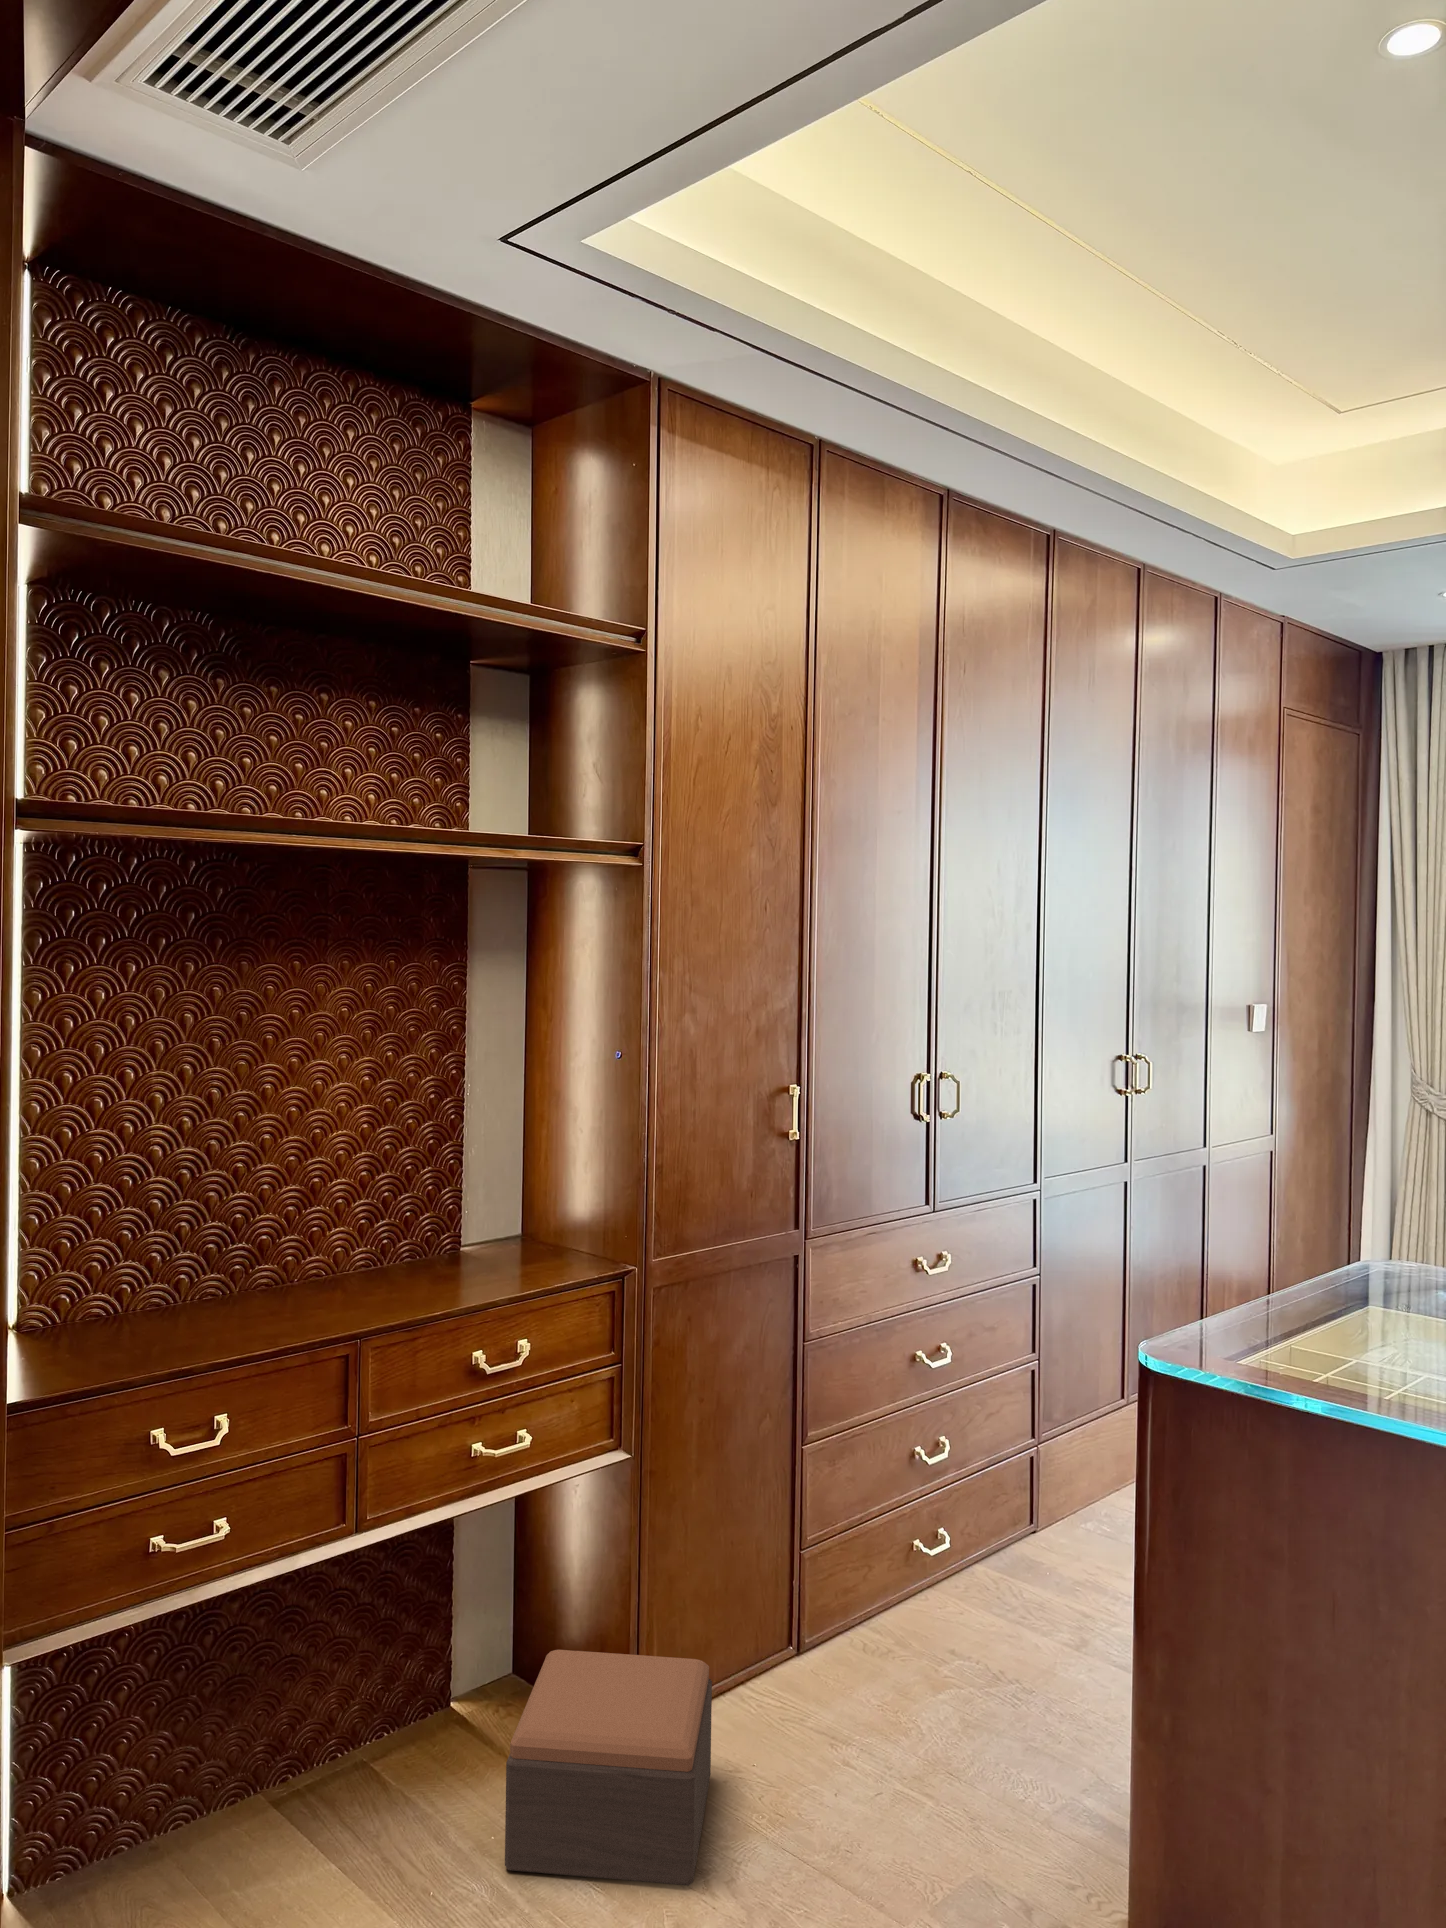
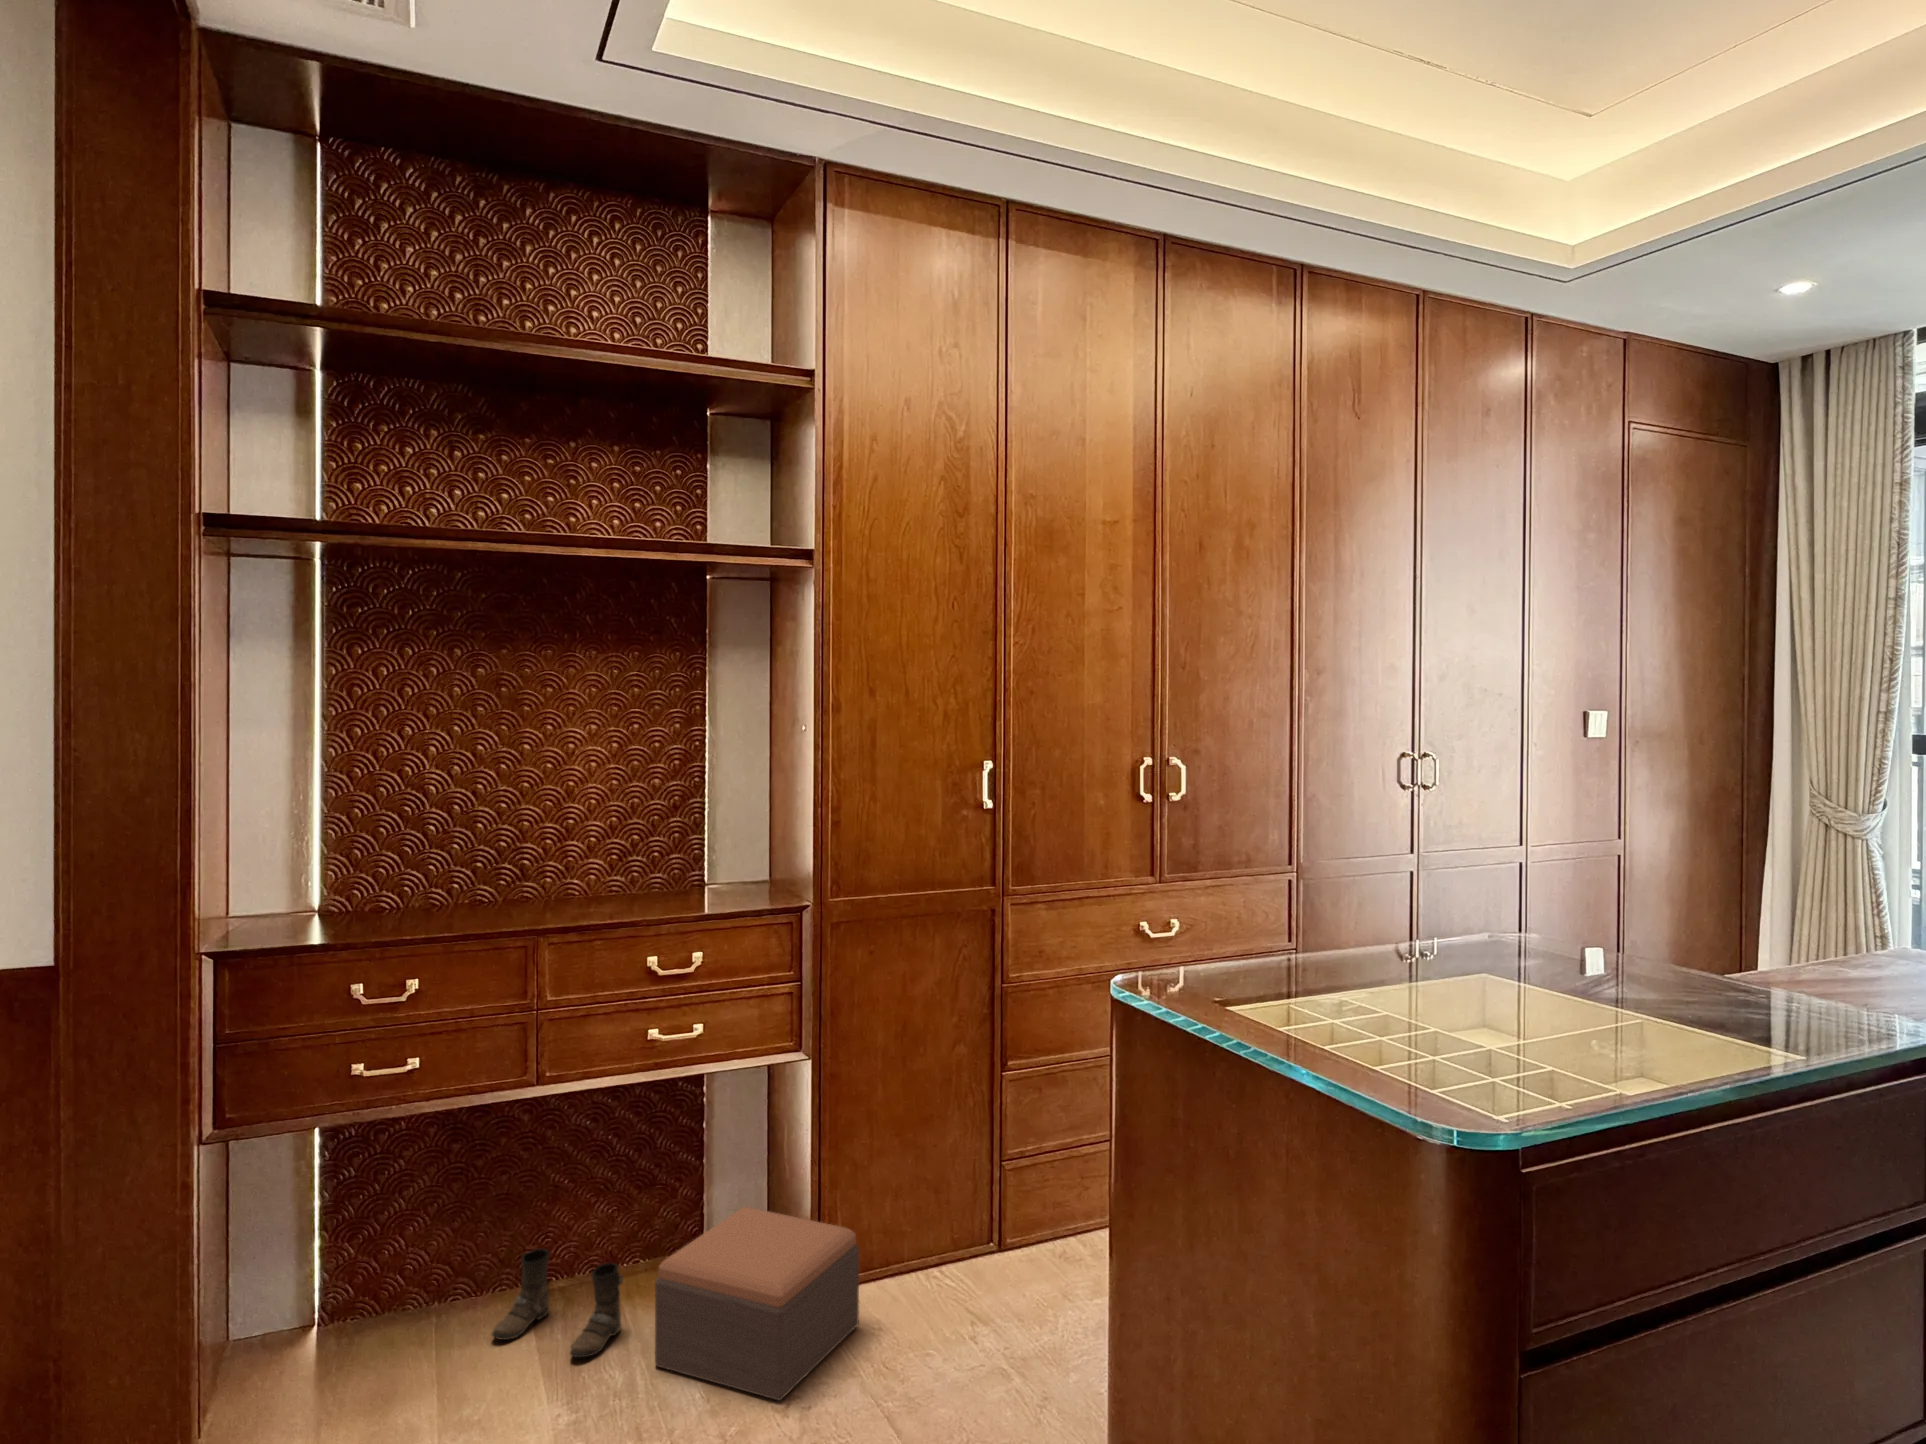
boots: none [267,1742,433,1877] -> present [492,1249,623,1357]

